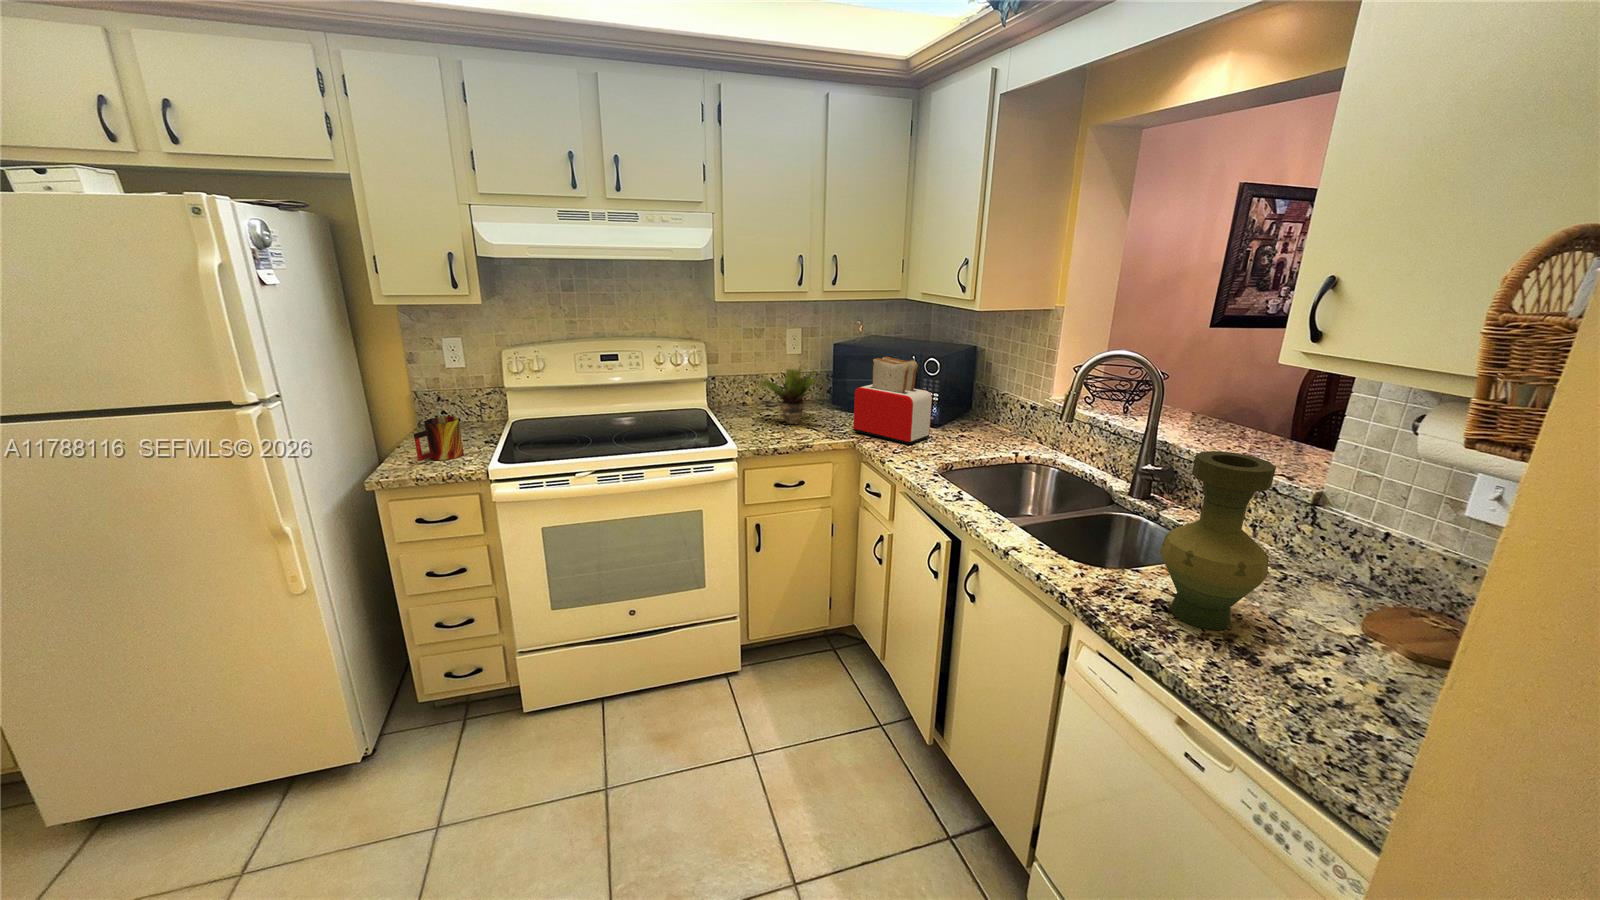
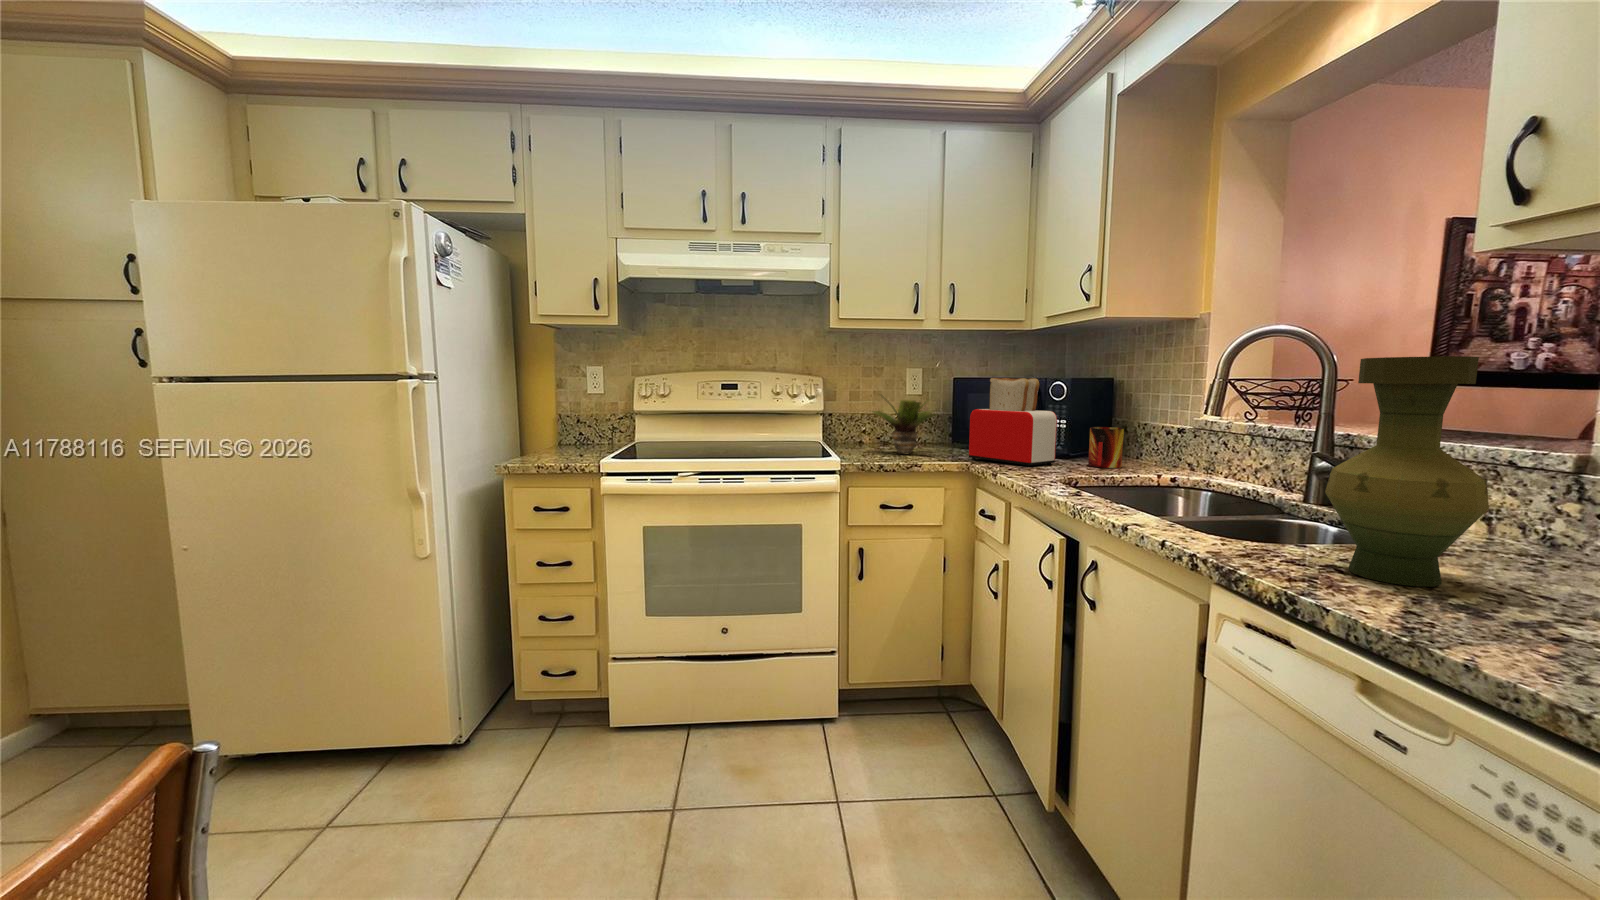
mug: present [414,416,464,461] -> present [1088,427,1124,468]

